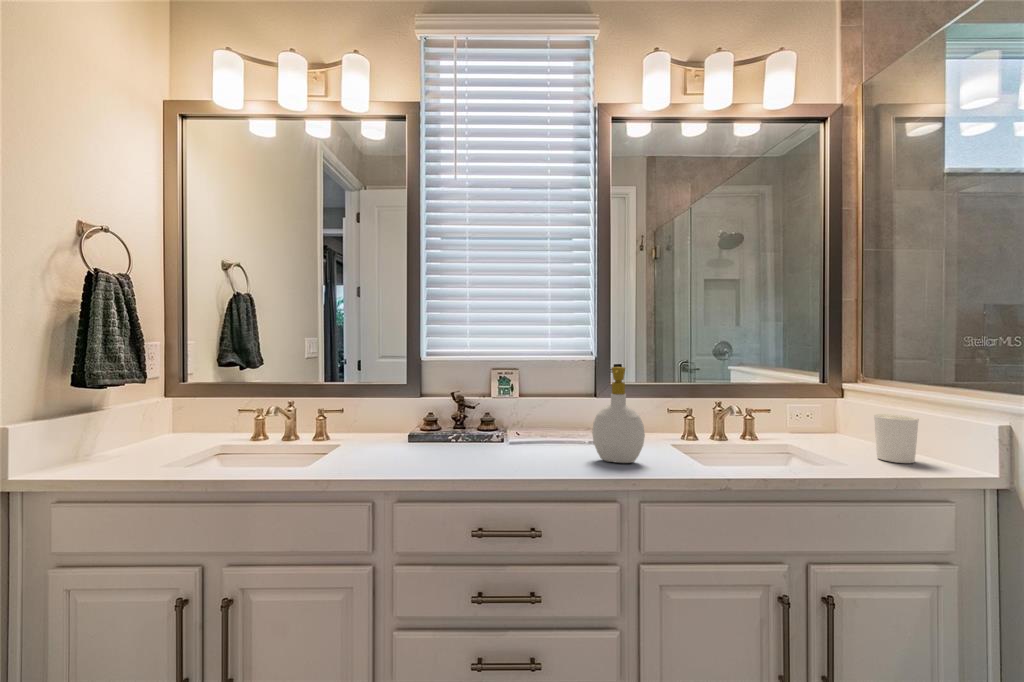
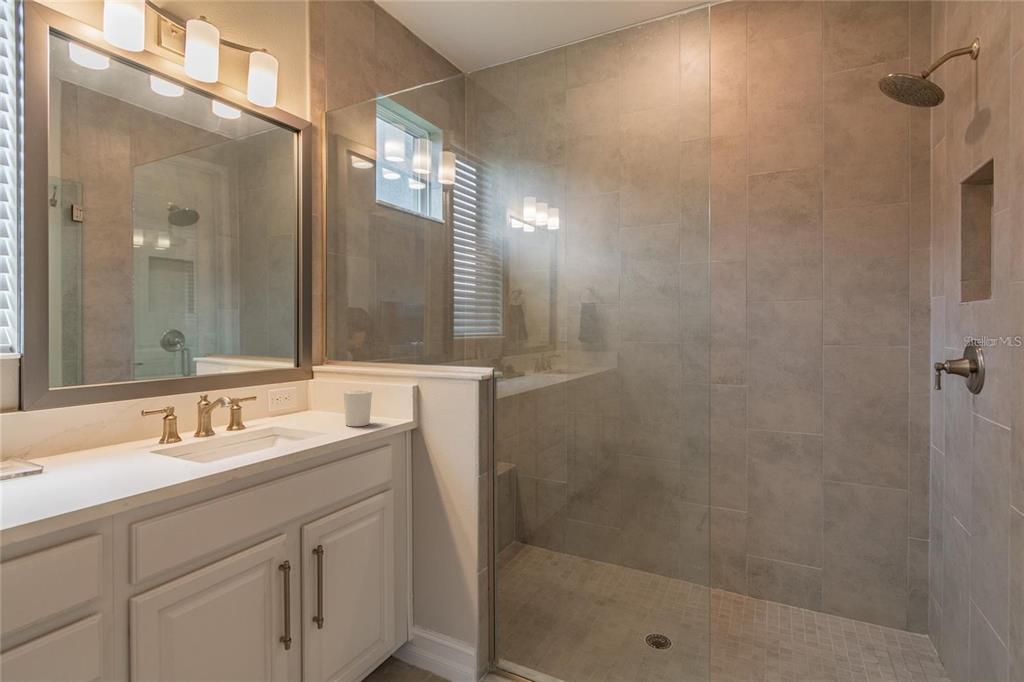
soap bottle: present [592,367,645,463] -> none [43,369,132,493]

